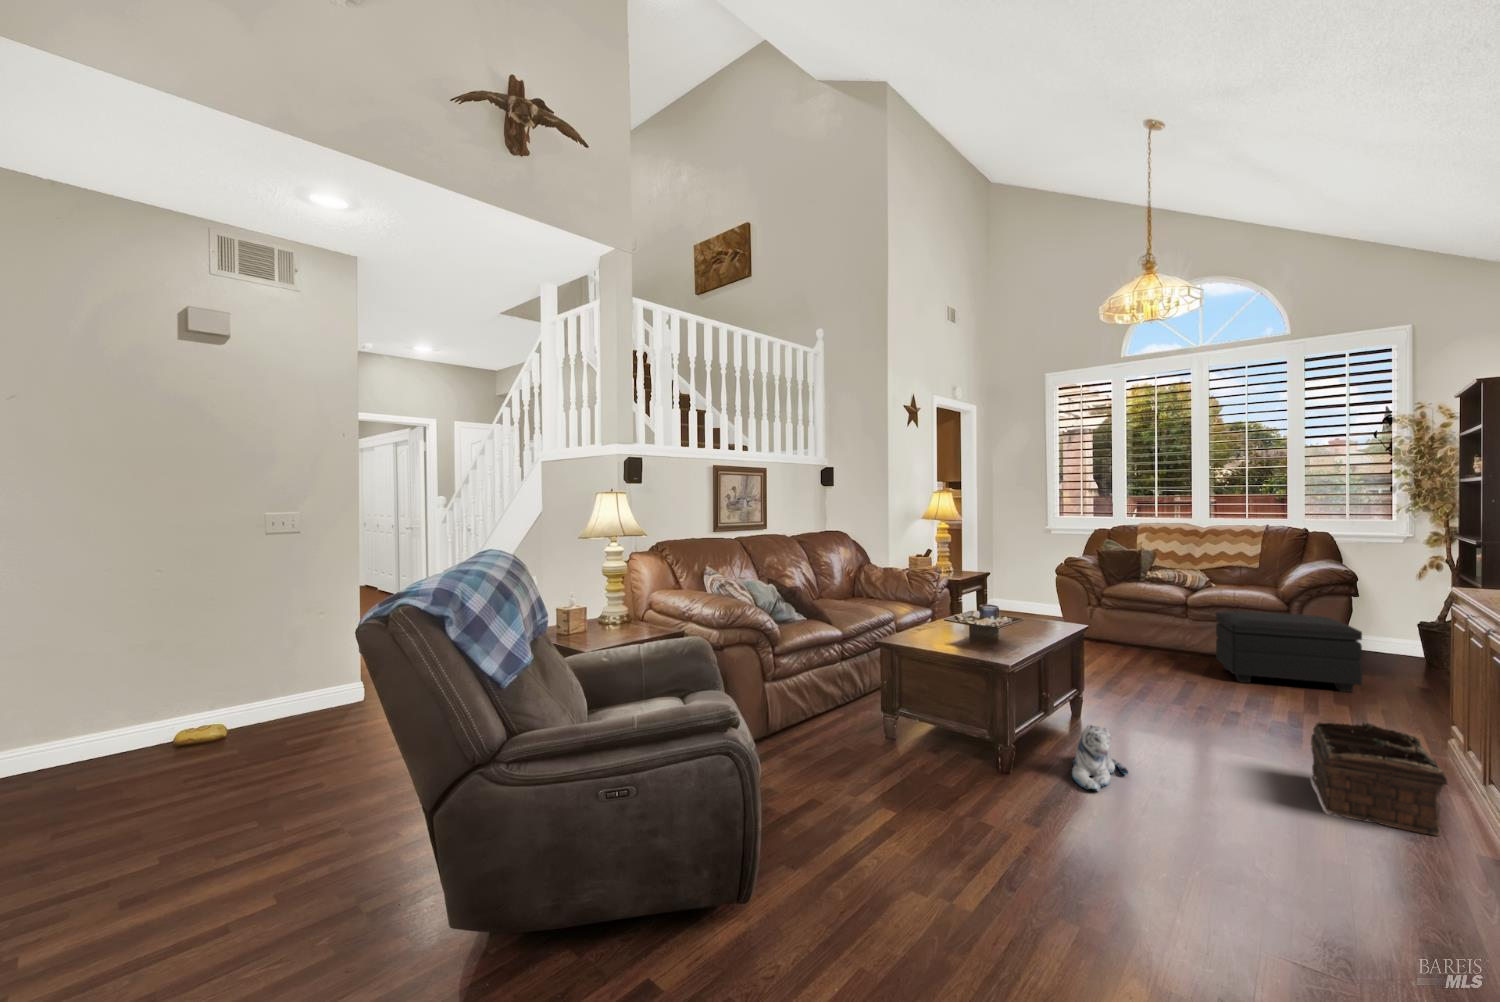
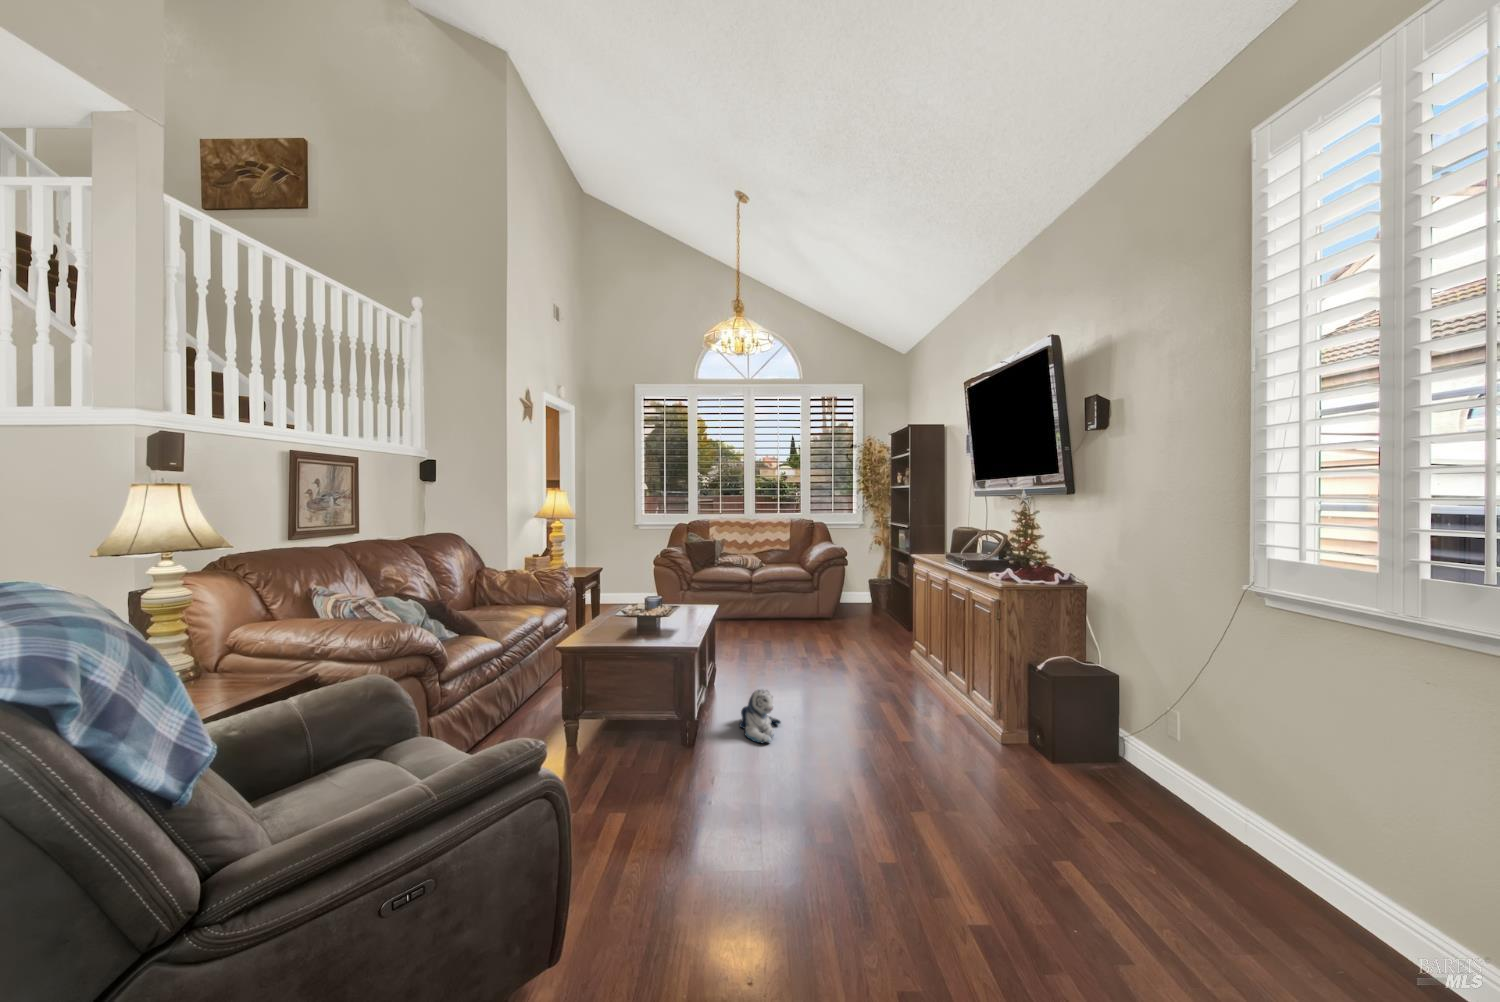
footstool: present [1216,611,1362,692] -> none [777,583,864,640]
basket: present [1311,722,1448,836] -> none [876,652,952,718]

